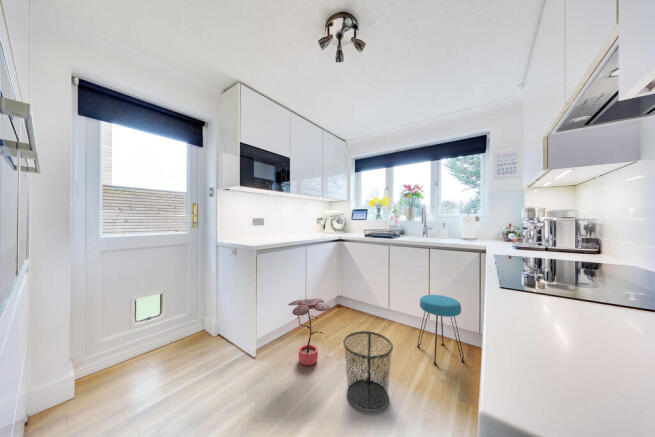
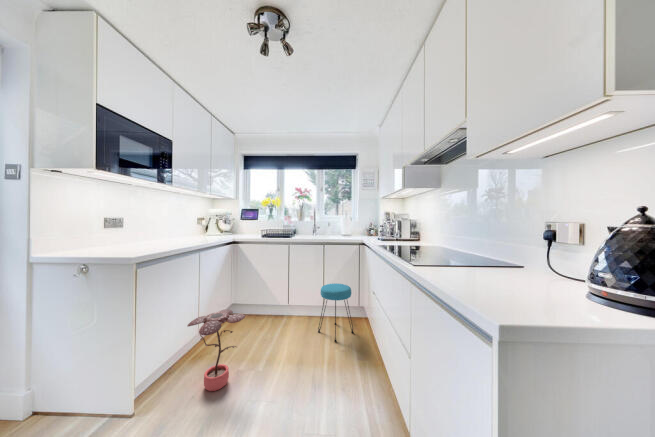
waste bin: present [343,331,393,411] -> none [269,329,317,408]

